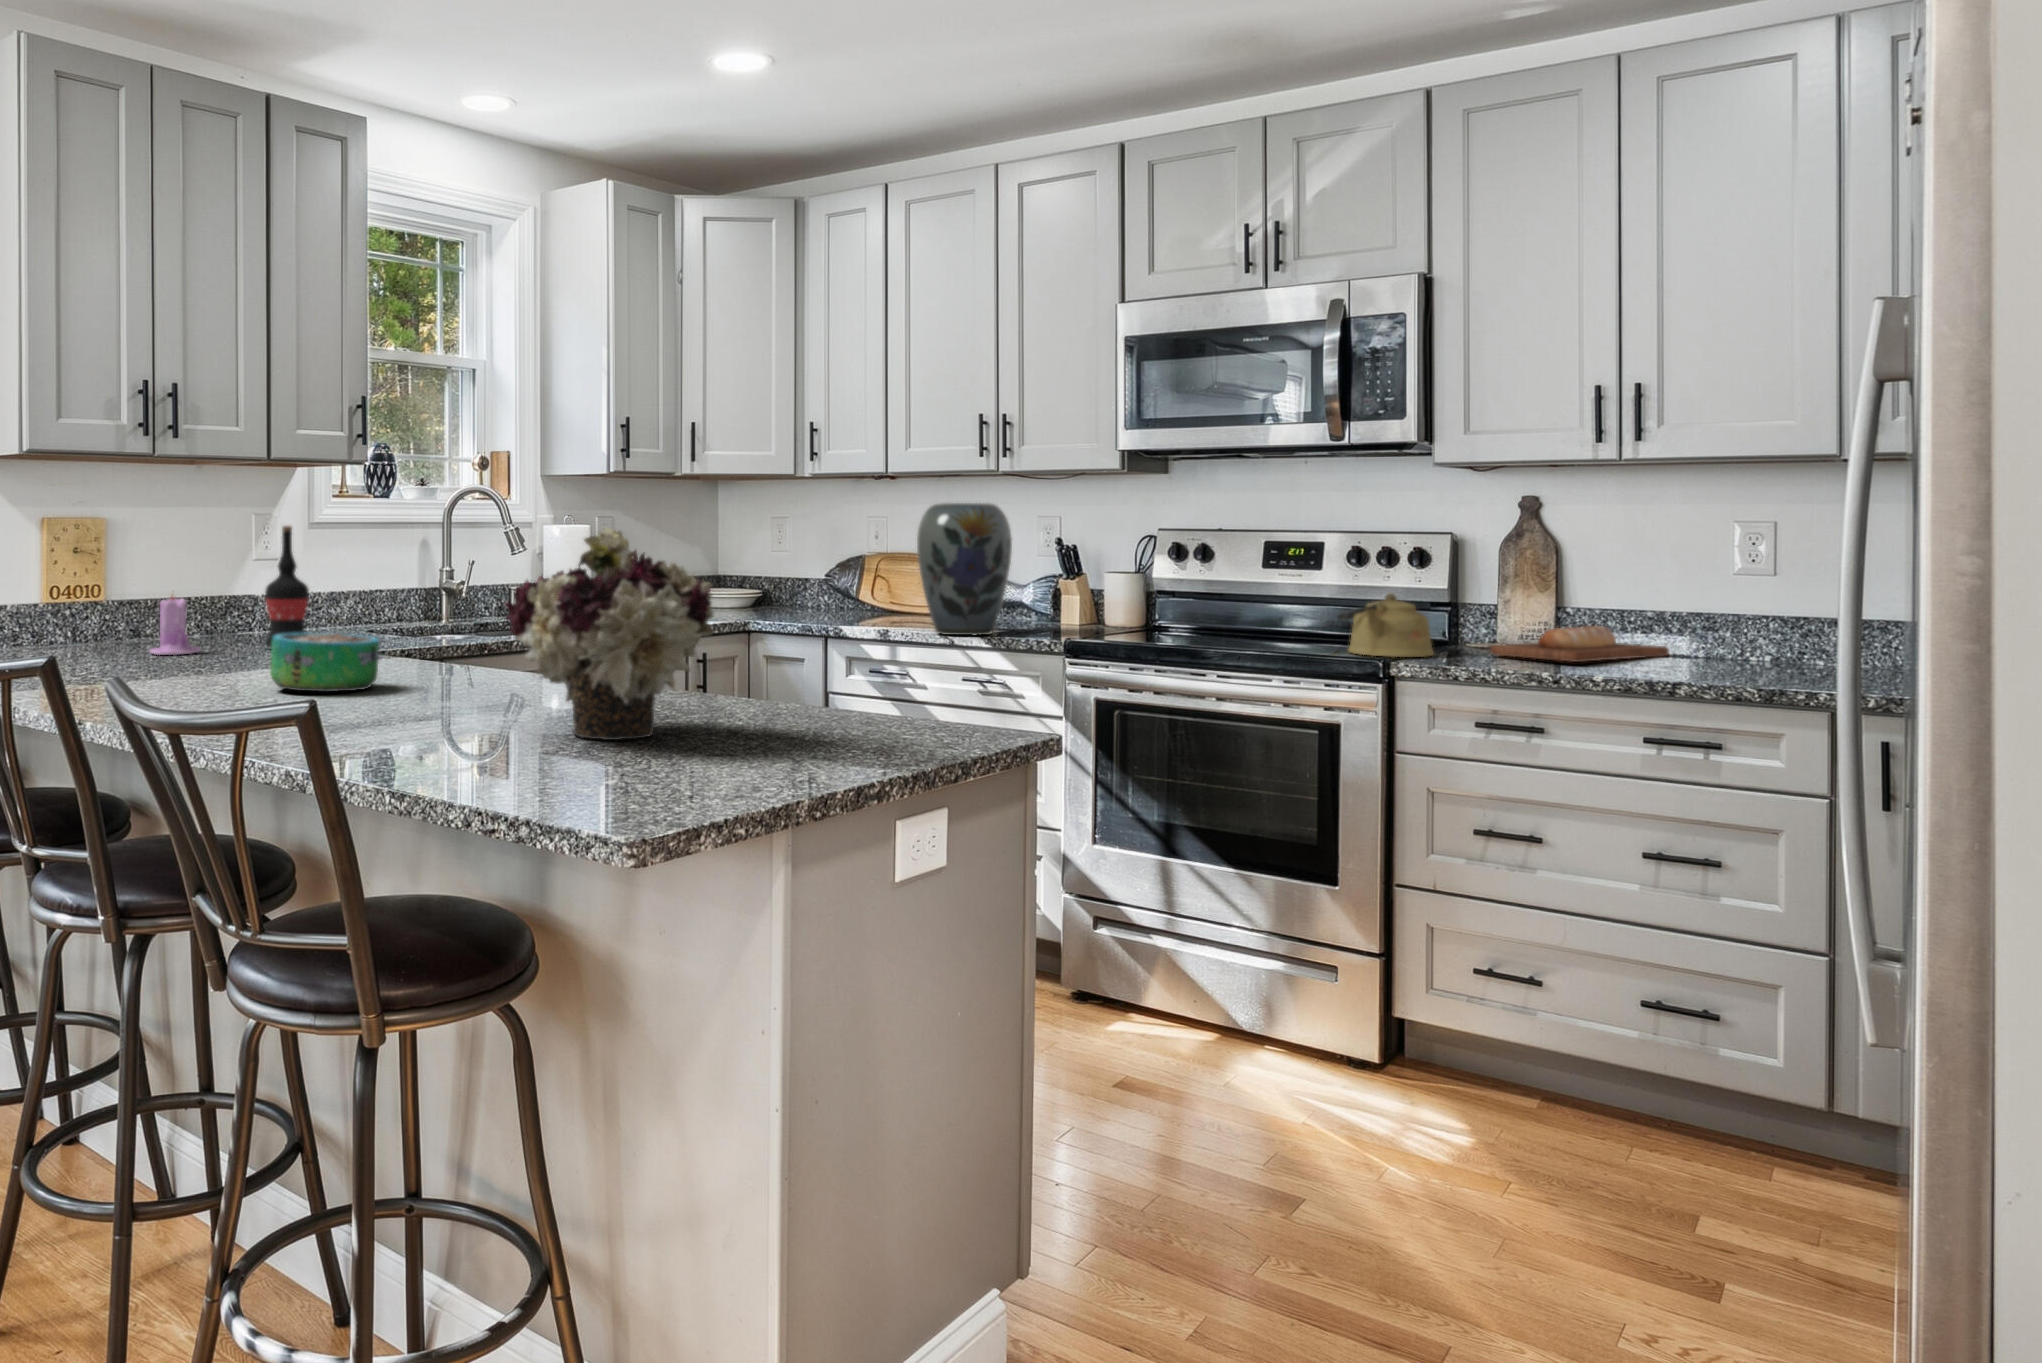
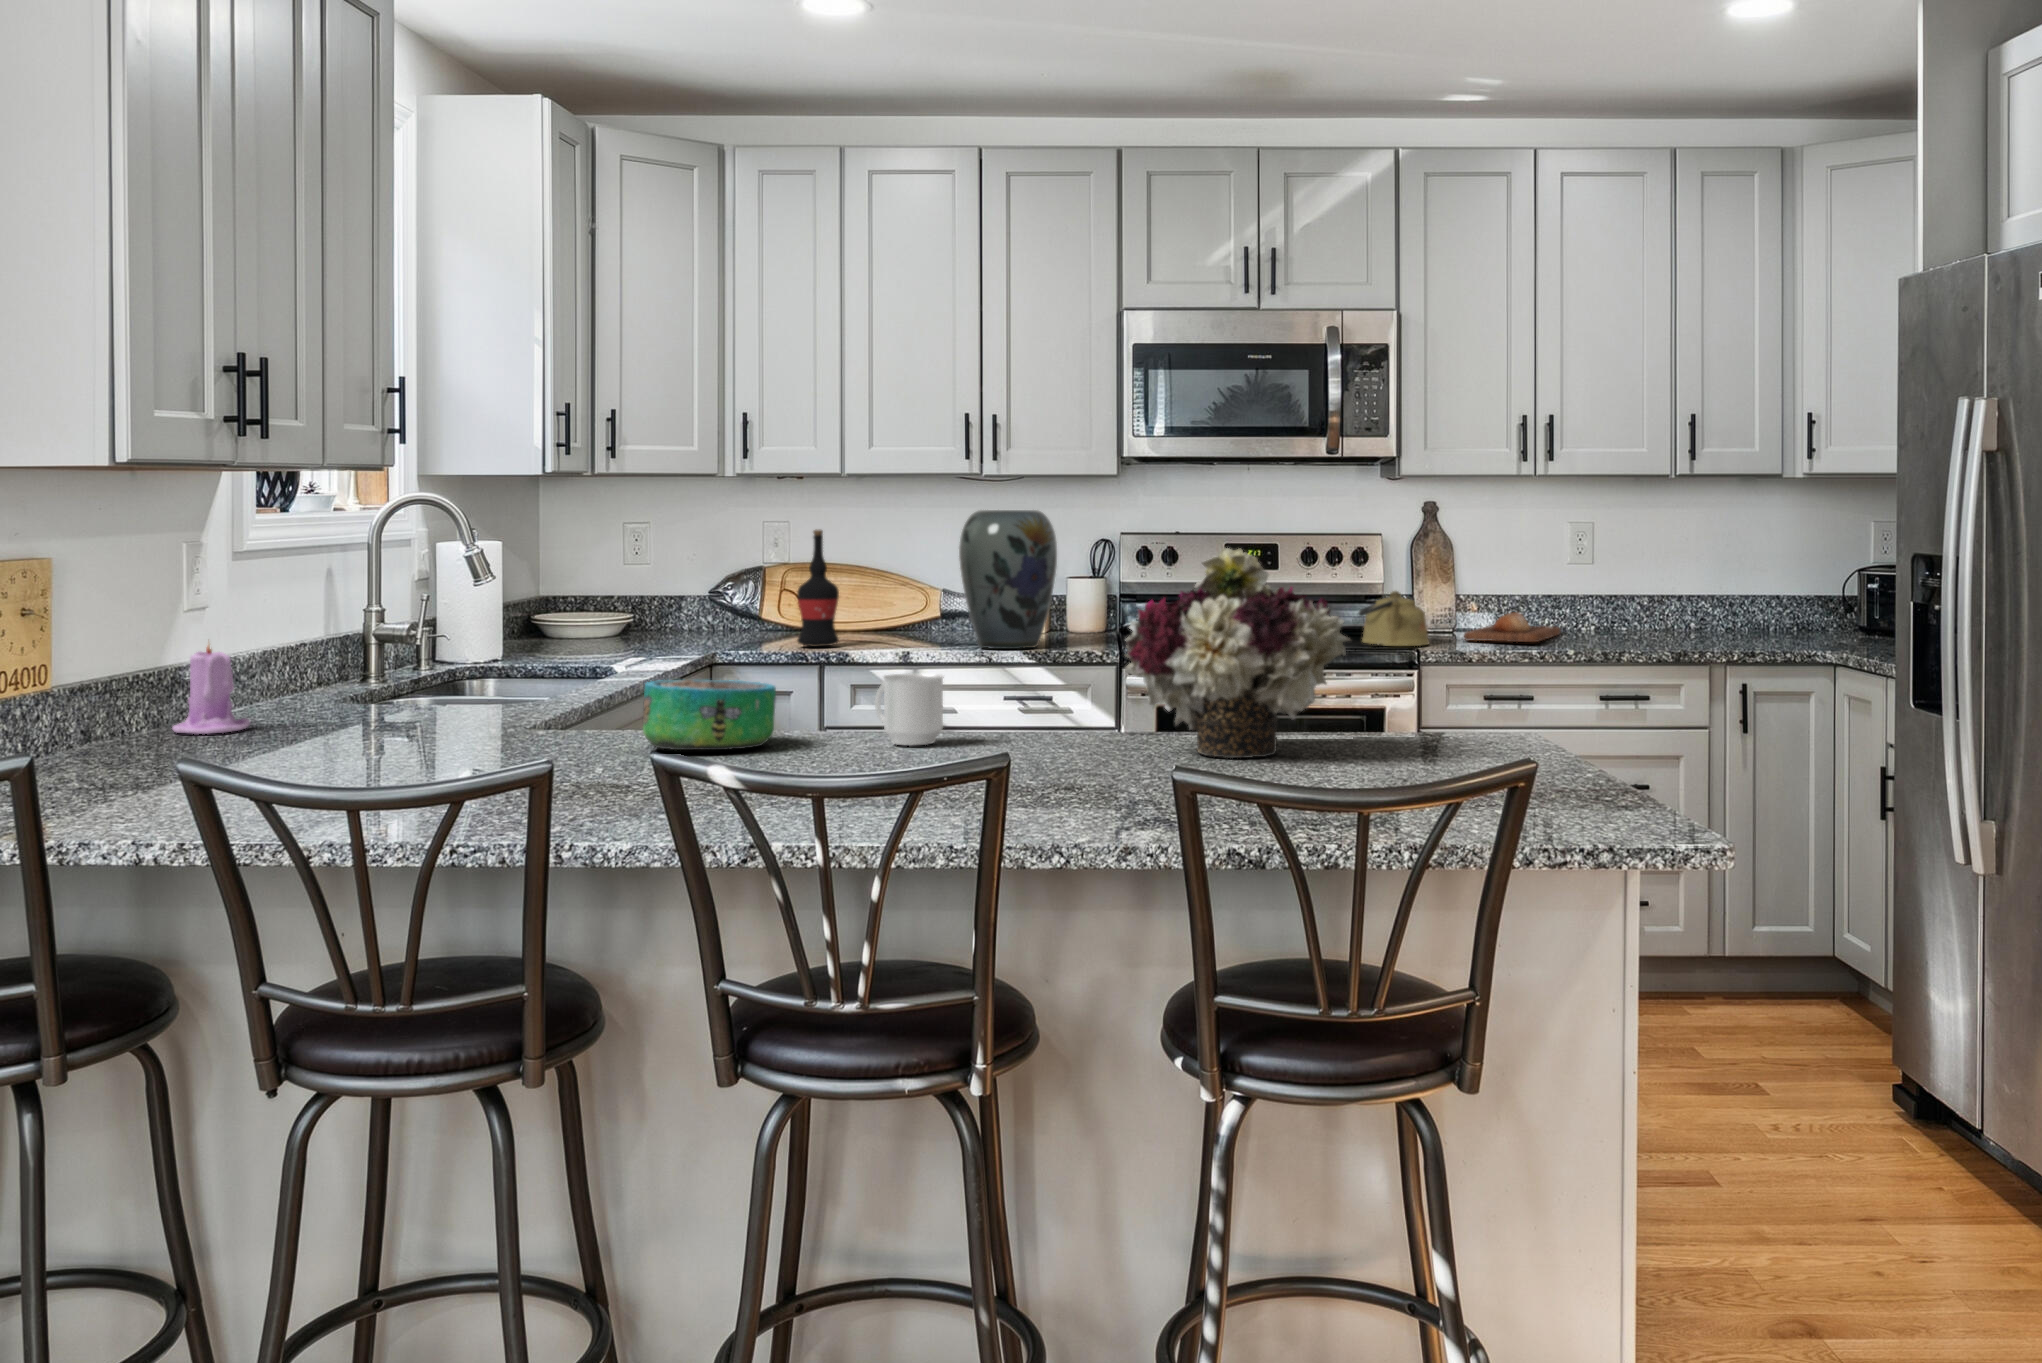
wine bottle: present [265,526,309,647] -> present [797,530,839,647]
mug: none [419,638,475,702] -> present [875,673,944,745]

